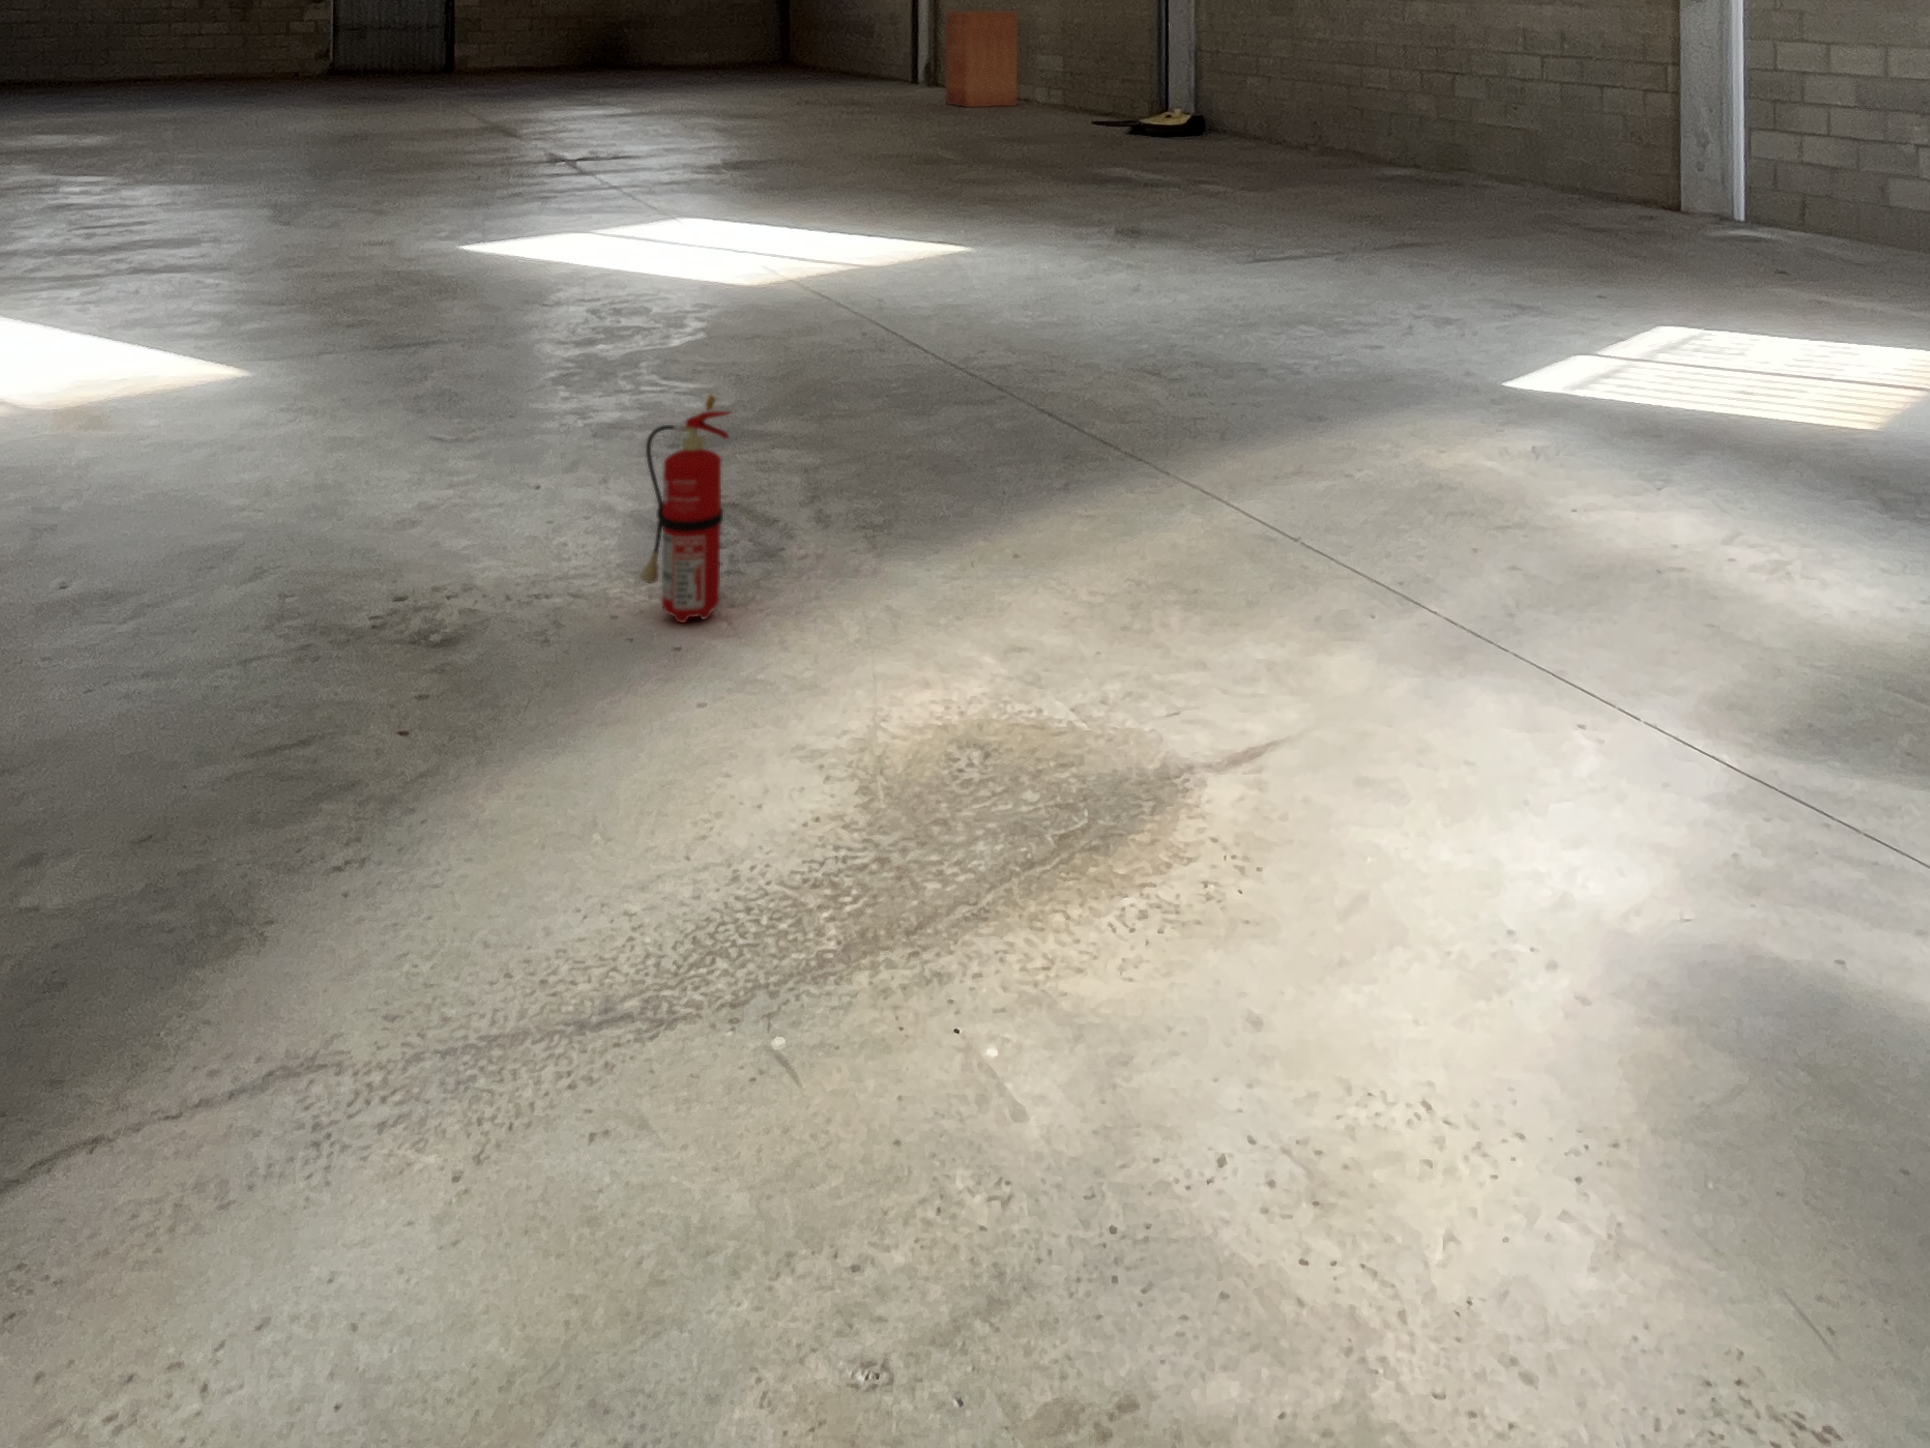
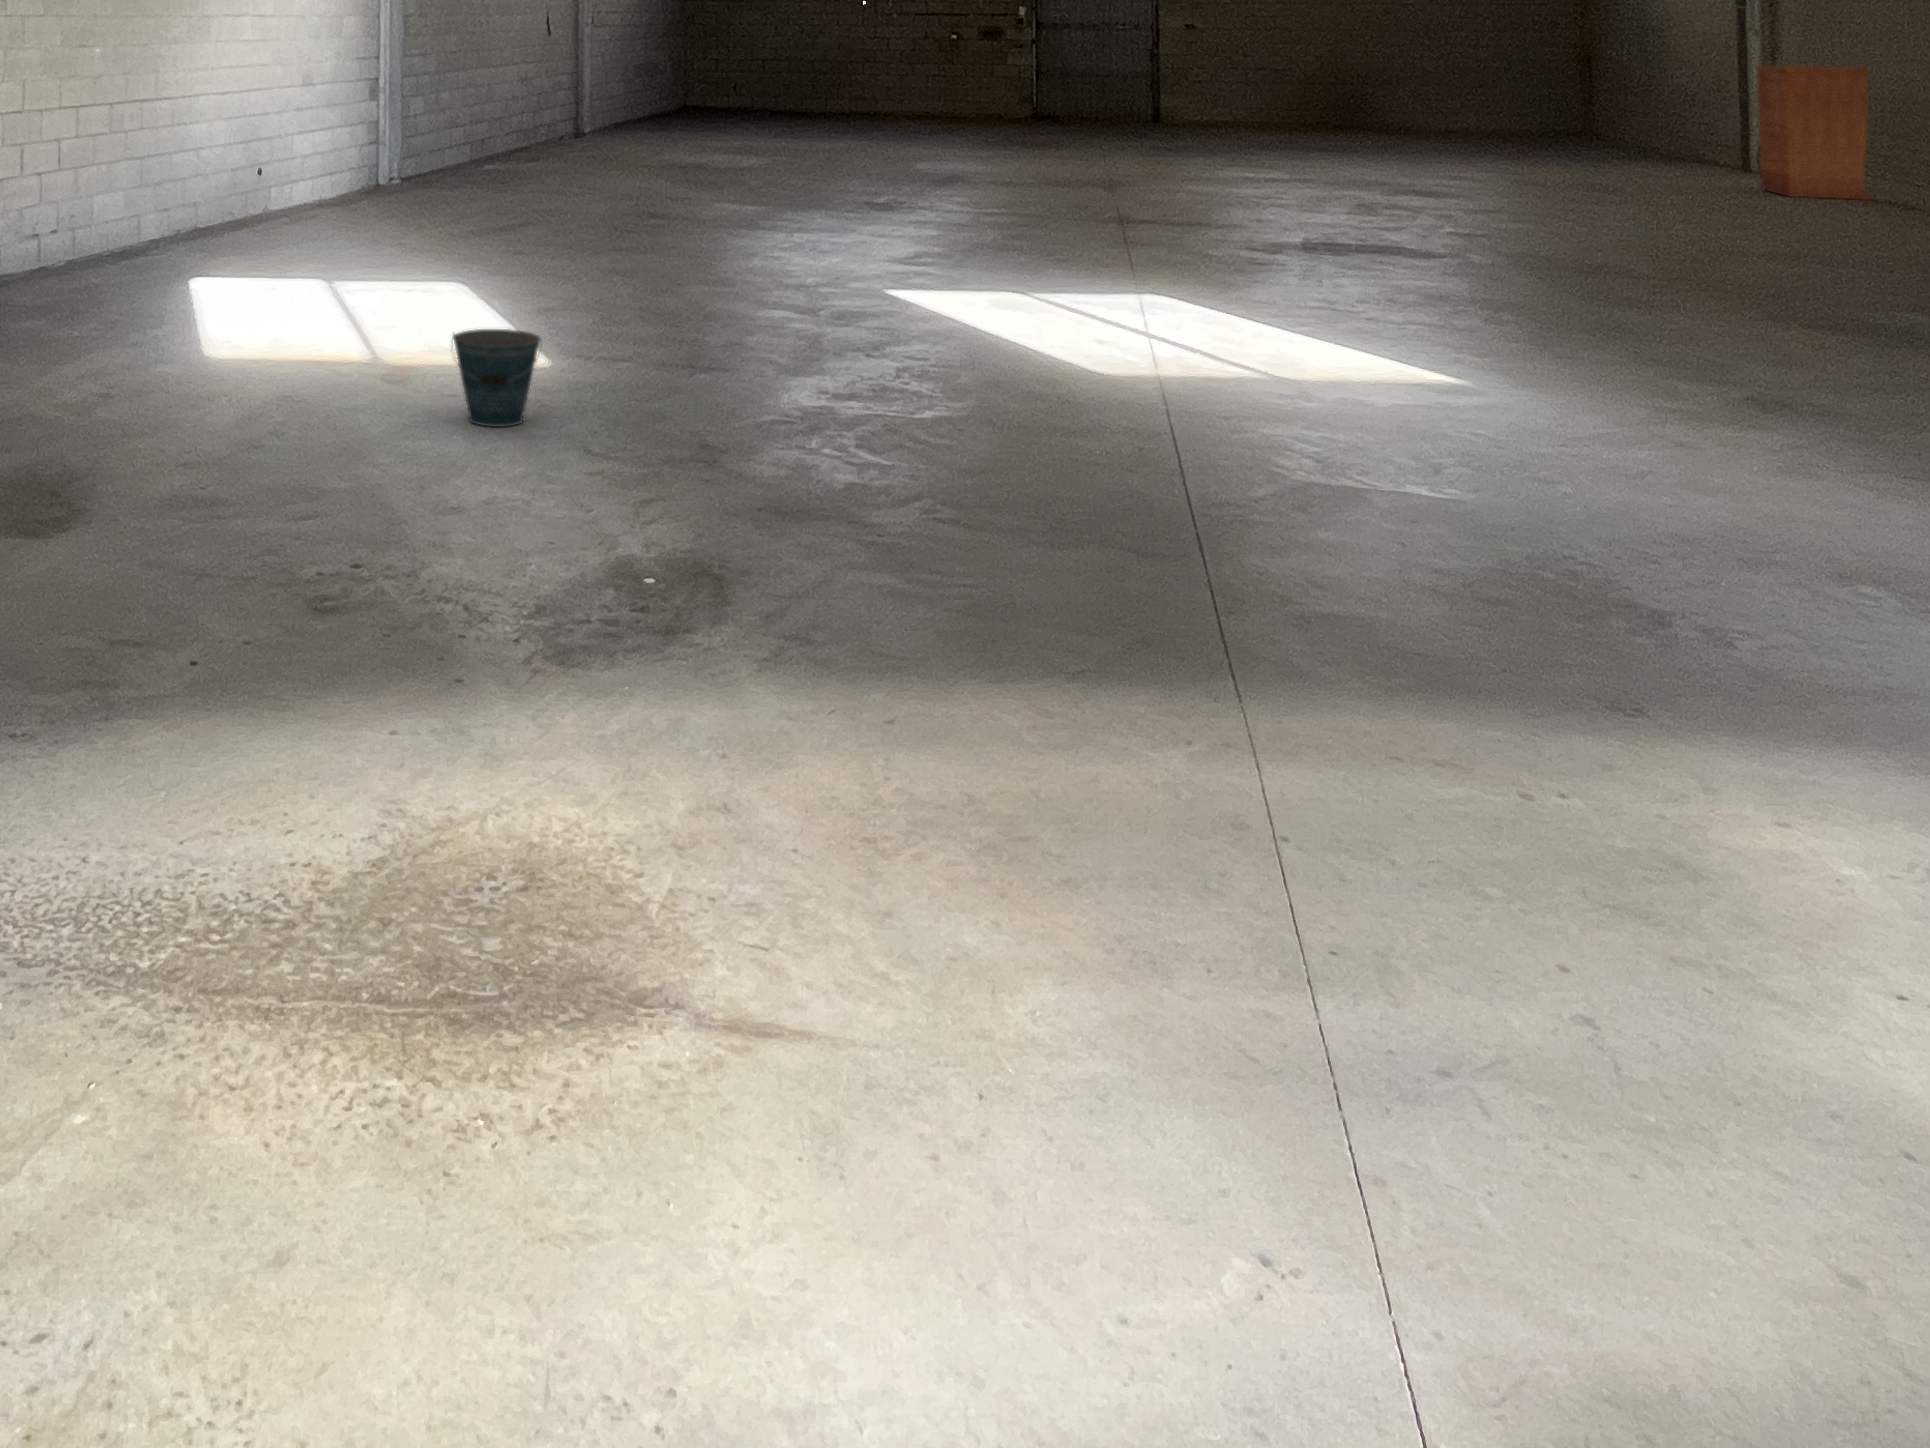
bucket: none [226,328,336,439] -> present [453,329,541,427]
fire extinguisher: present [640,395,730,623] -> none [482,447,544,685]

